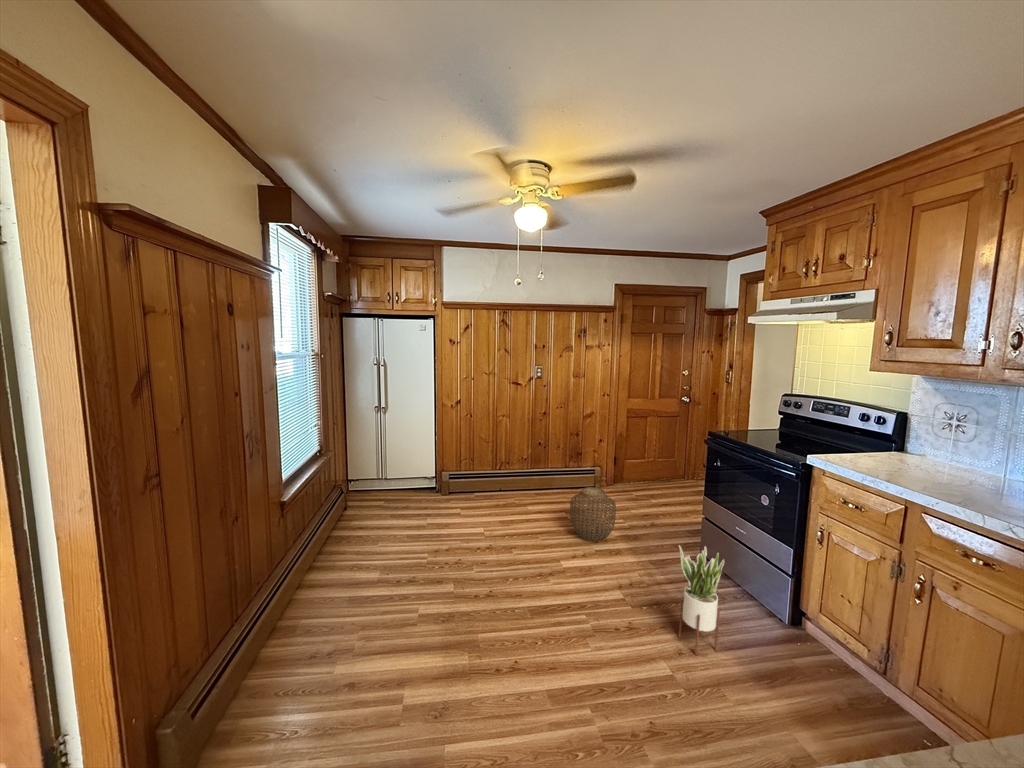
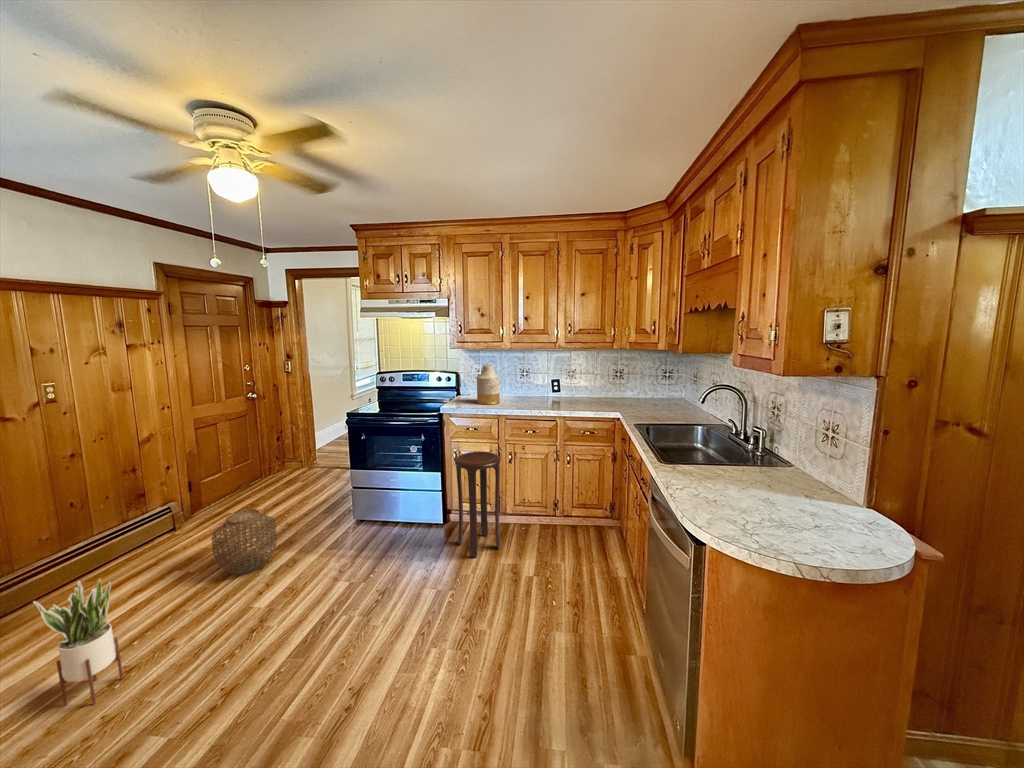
vase: none [899,399,969,480] -> present [477,365,500,404]
stool: none [764,532,867,728] -> present [455,452,501,557]
potted plant: present [679,546,724,655] -> present [33,579,123,705]

